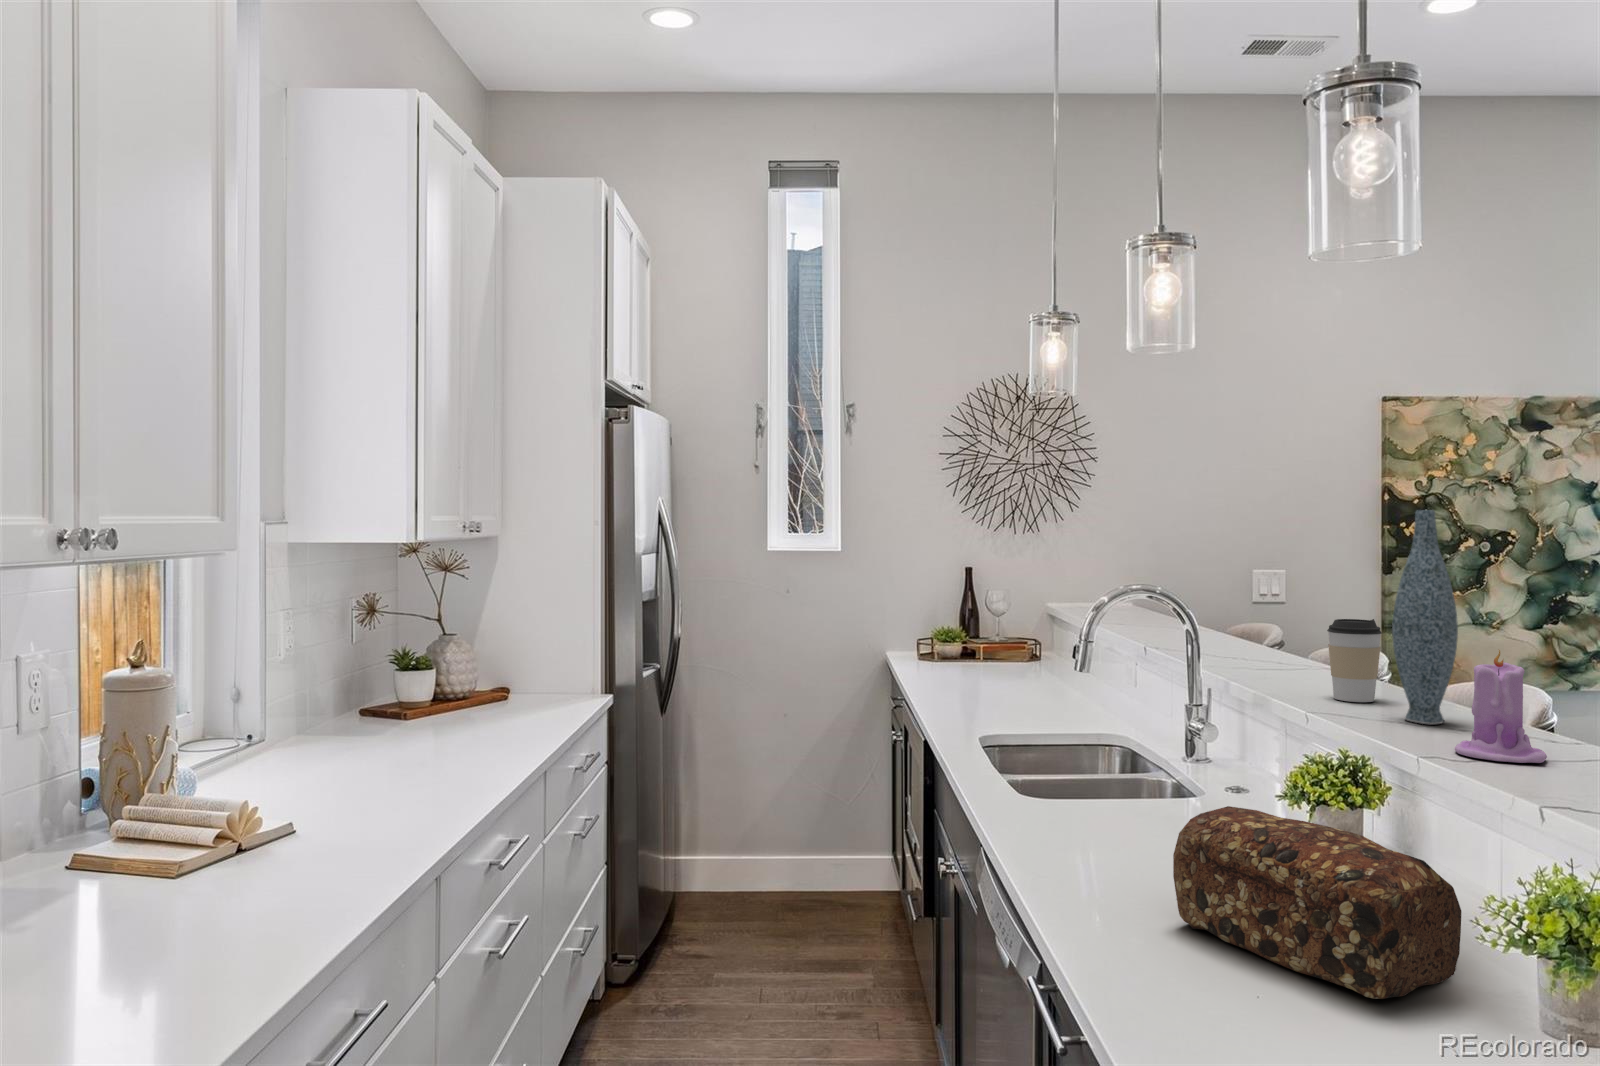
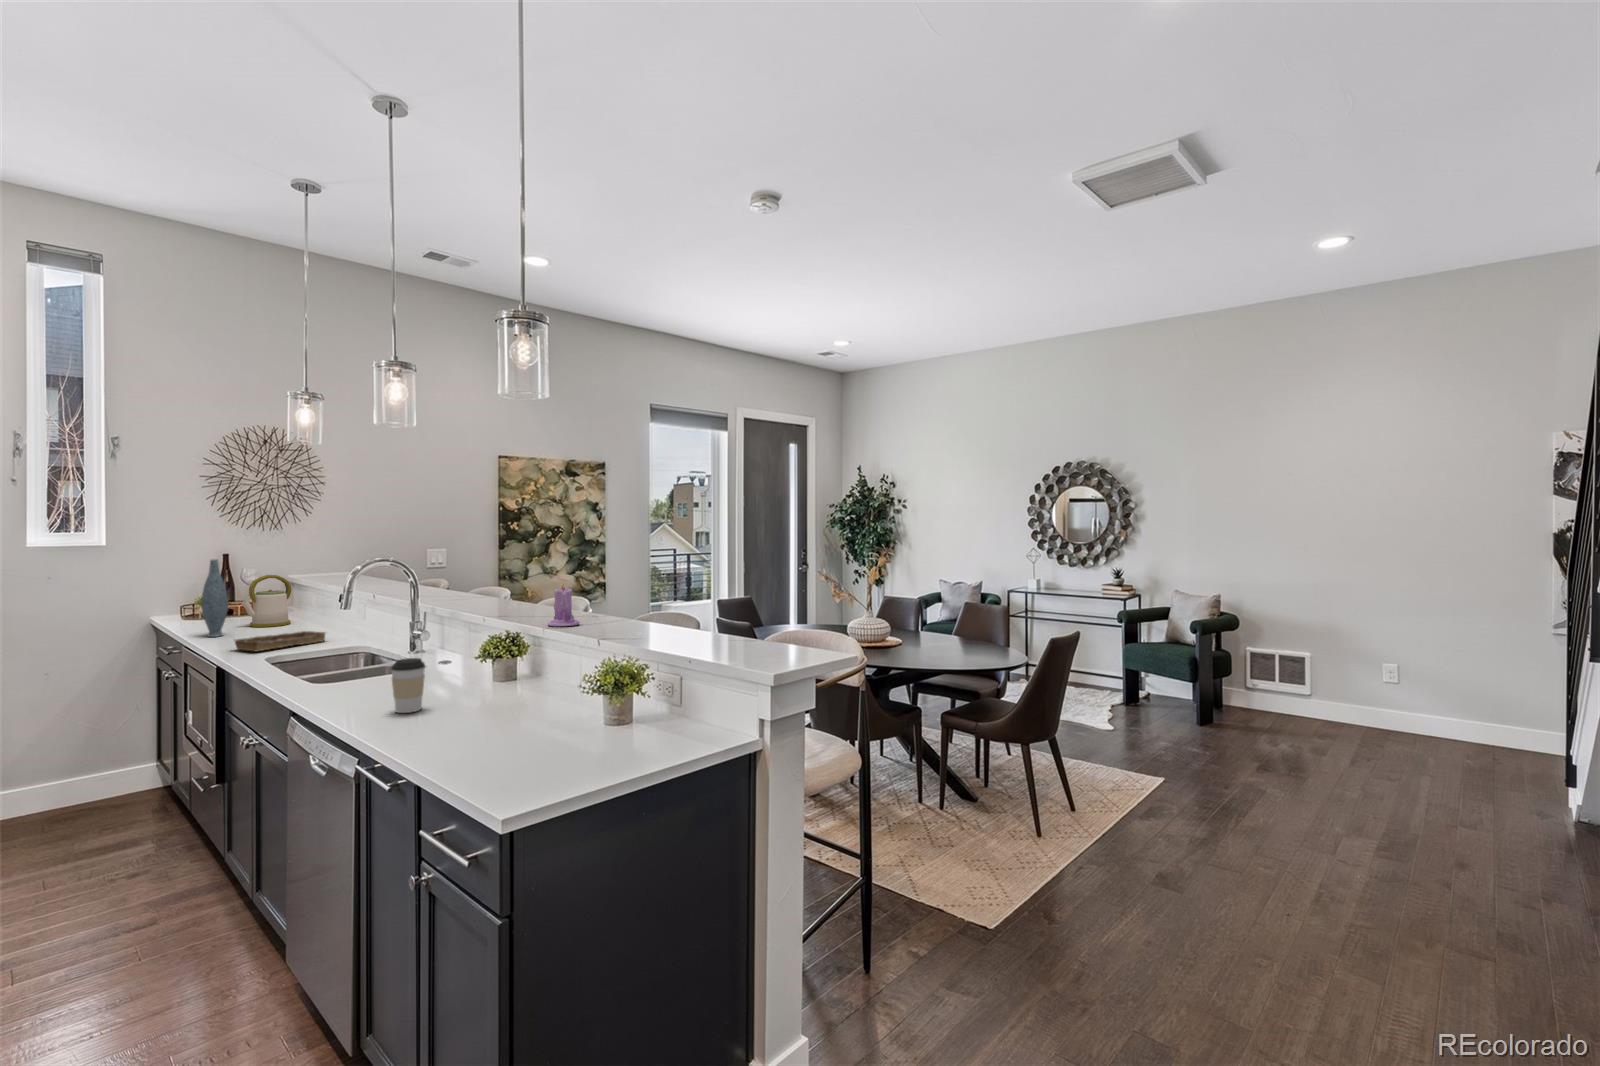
vase: present [1392,510,1458,725] -> present [201,559,228,637]
kettle: none [978,597,1040,674] -> present [242,575,291,627]
coffee cup: present [1327,619,1382,702] -> present [391,658,425,713]
tray: none [940,688,1068,712] -> present [234,631,325,651]
bread loaf: present [1173,806,1461,999] -> none [441,658,554,715]

